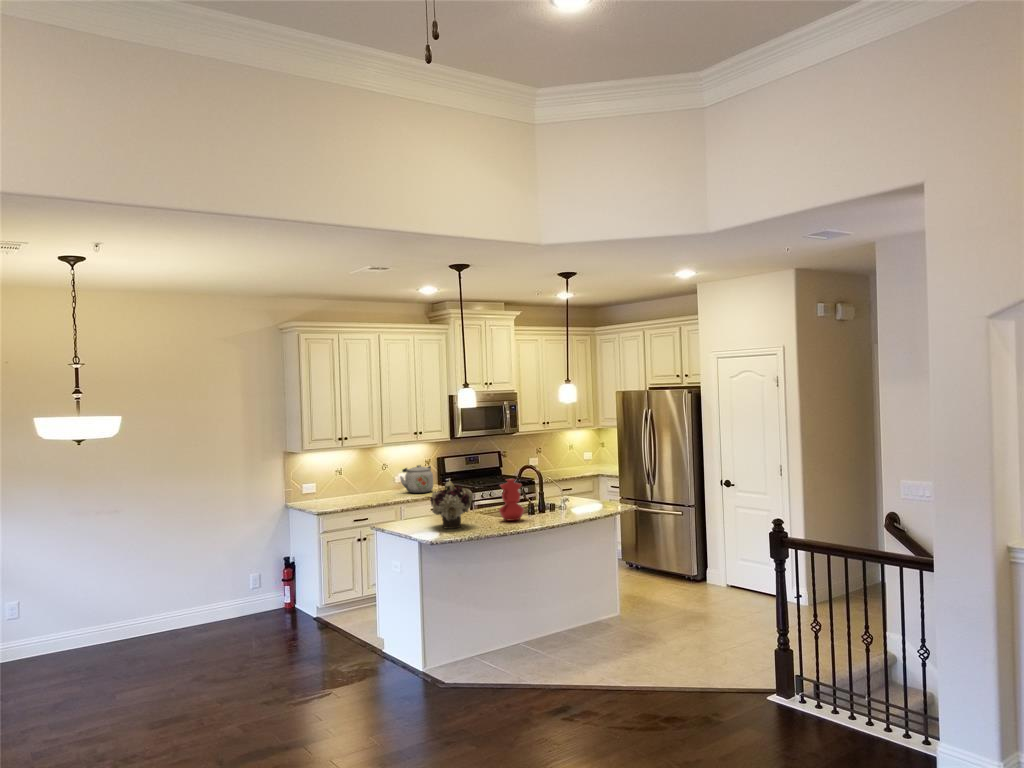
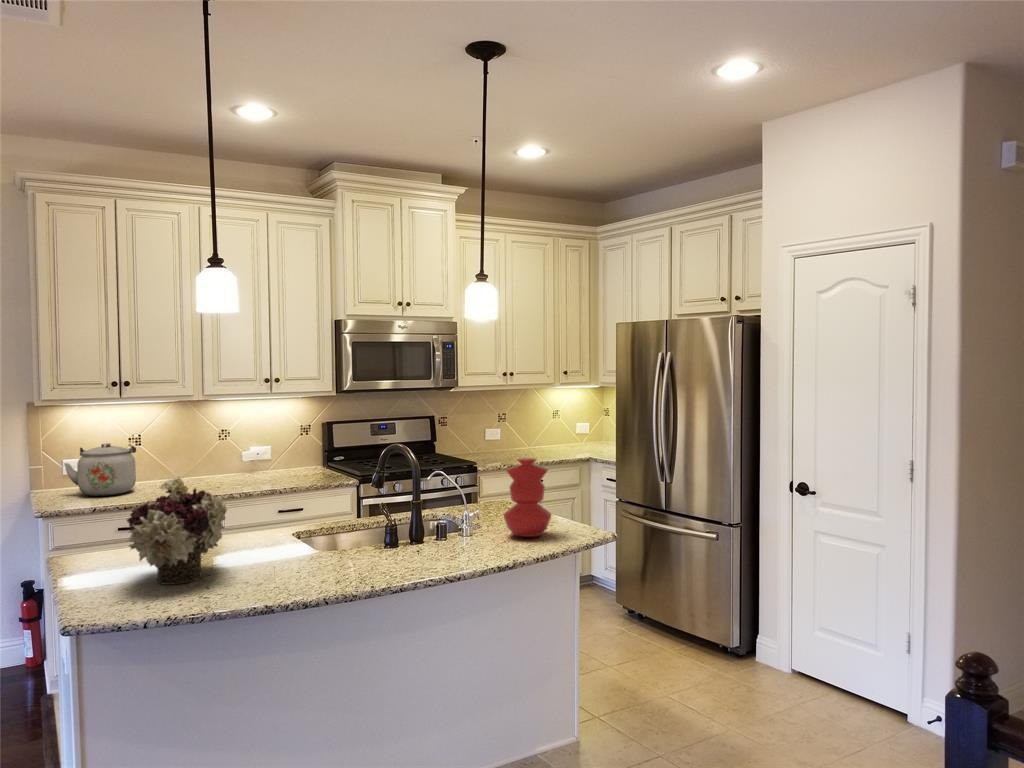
kettle: present [400,465,434,493] -> present [64,443,136,496]
vase: present [499,479,524,521] -> present [503,458,551,537]

